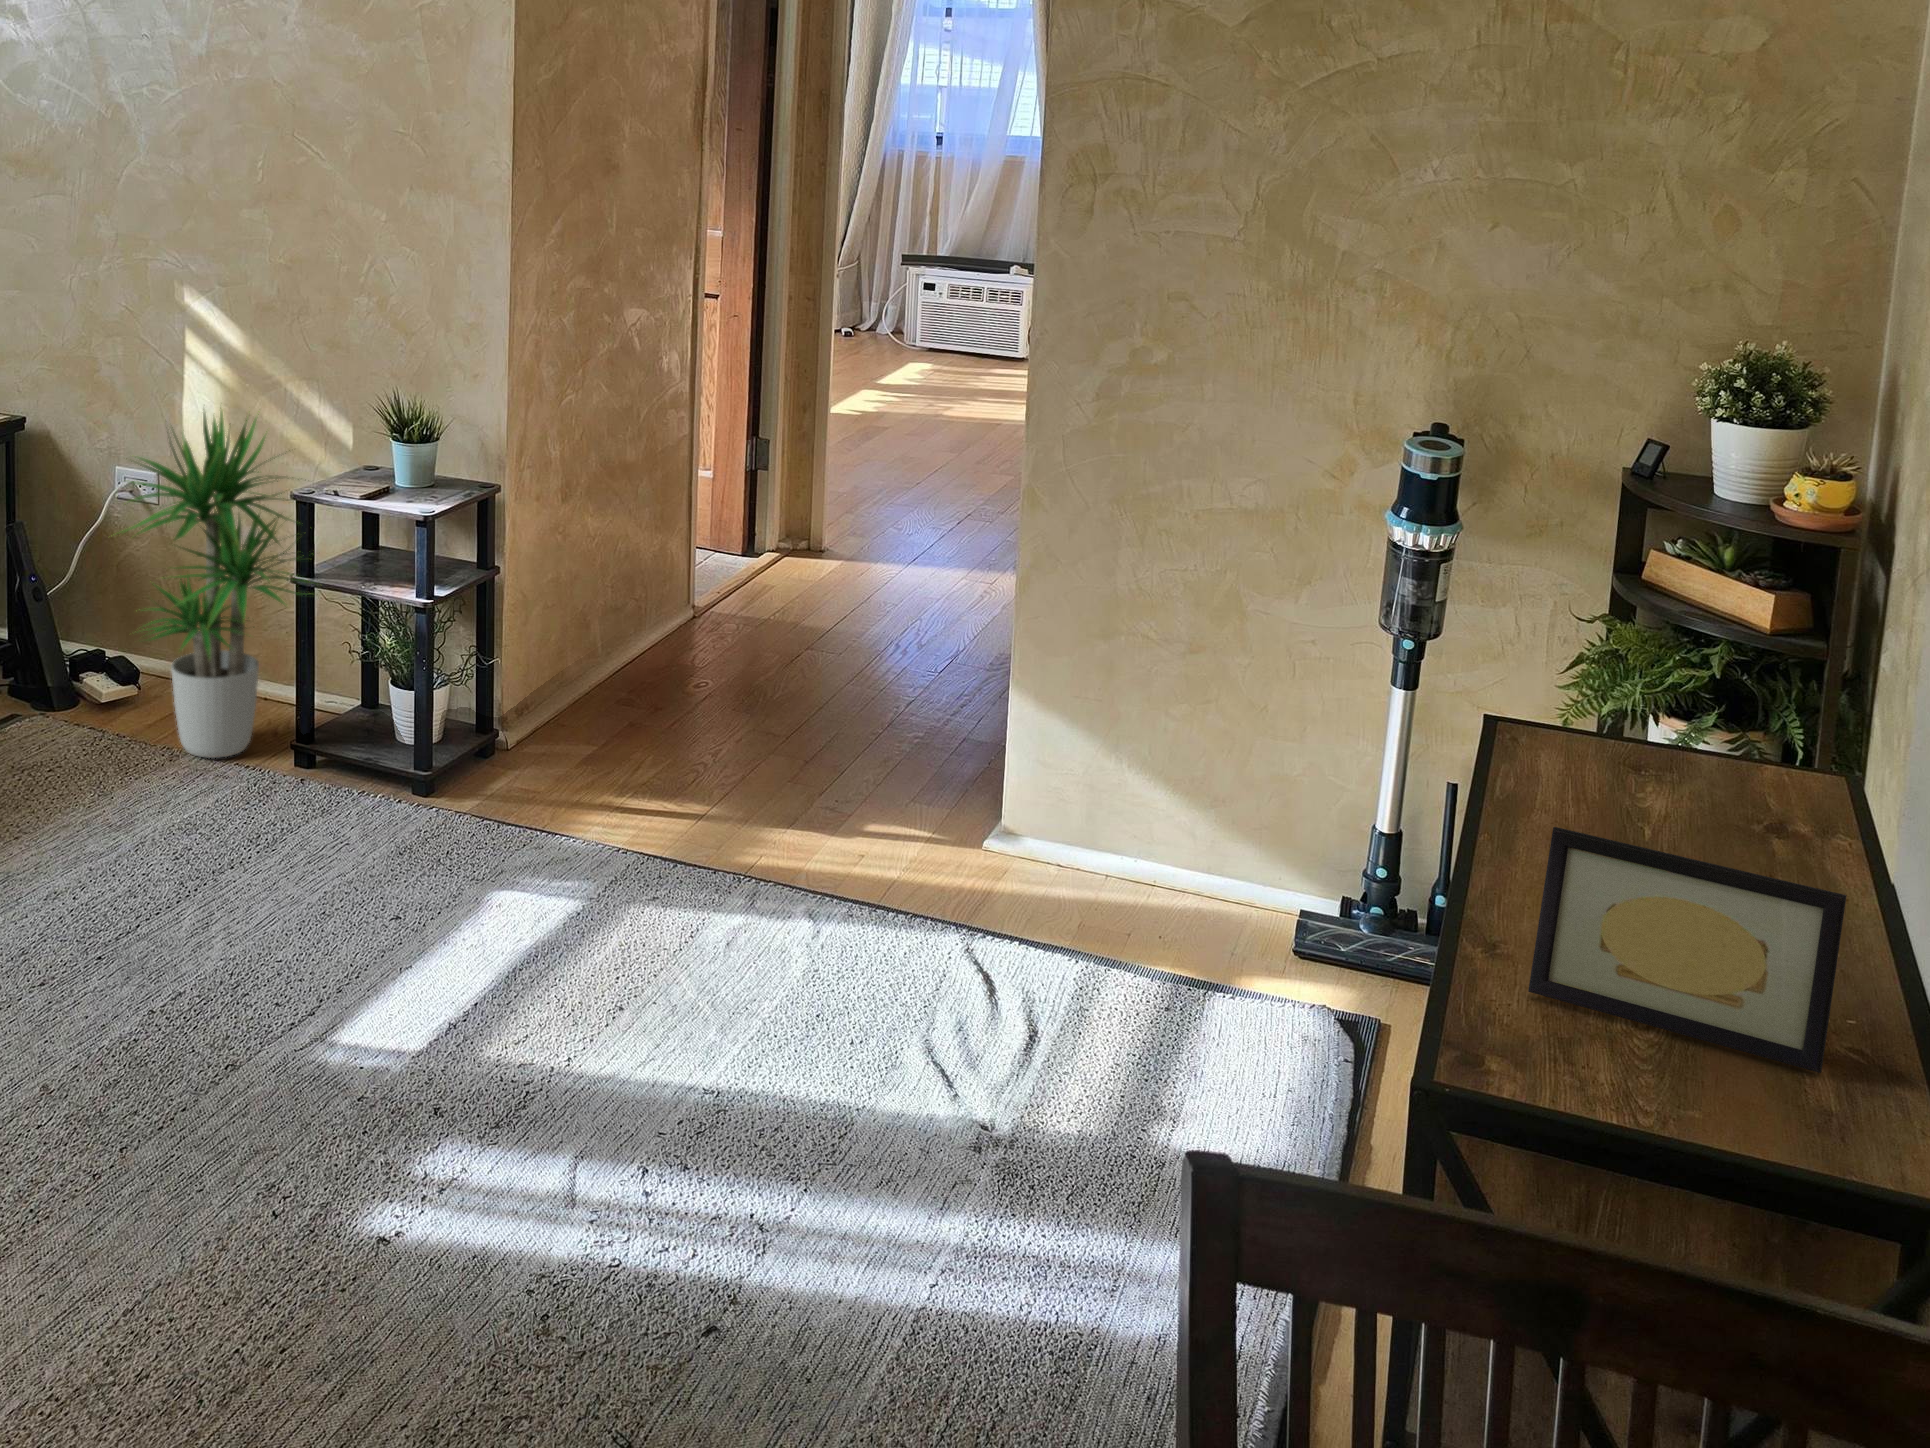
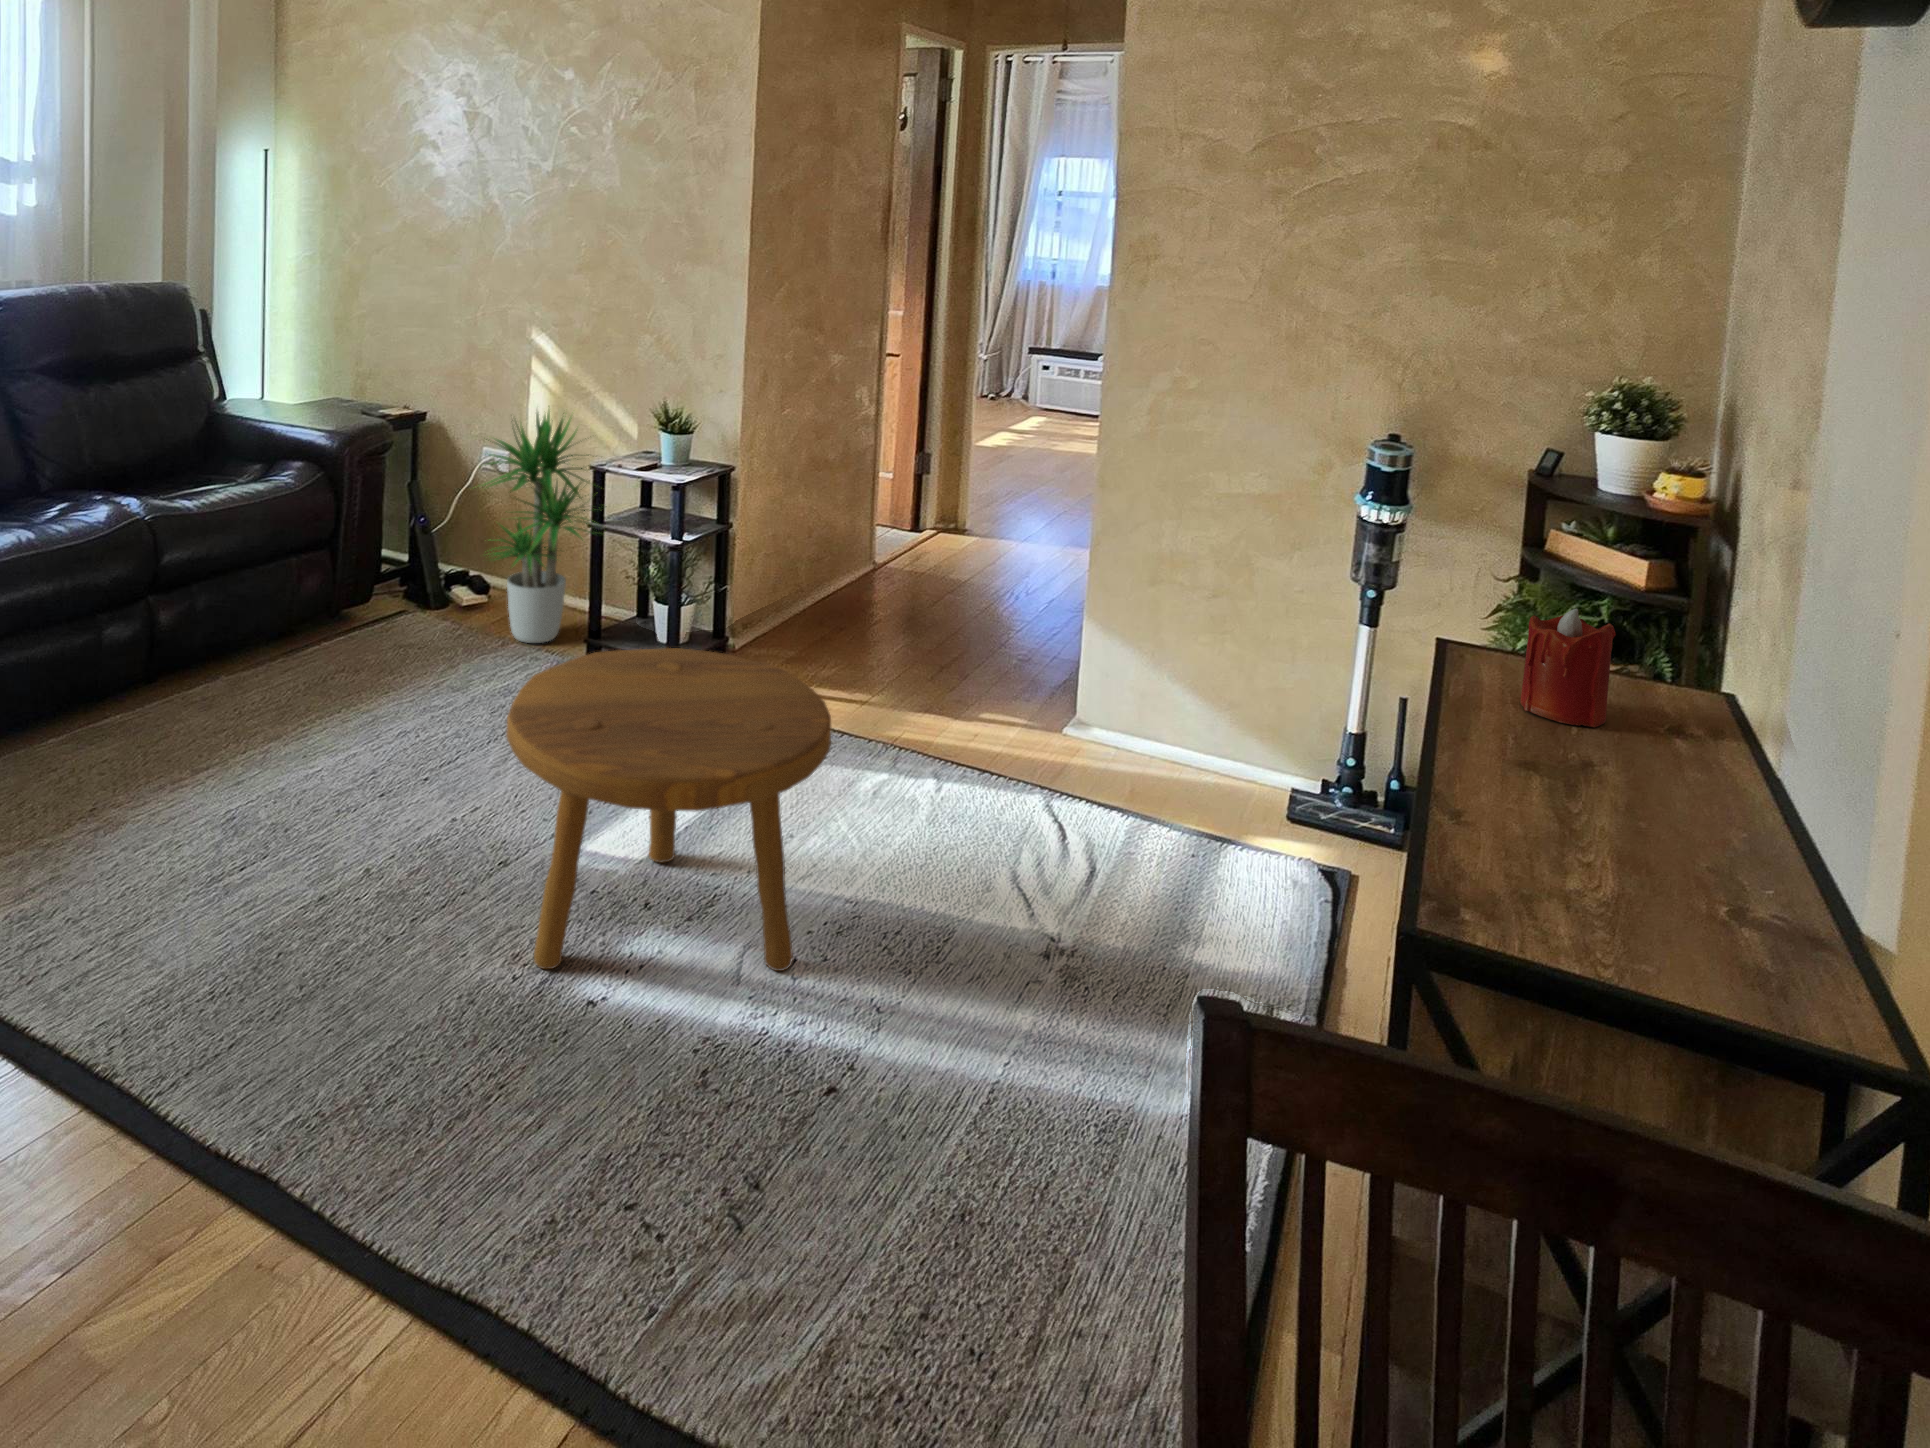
candle: none [1571,677,1685,824] -> present [1520,608,1616,727]
footstool: none [244,766,687,1204] -> present [506,648,832,971]
picture frame: present [1528,827,1846,1073] -> none [1509,720,1804,950]

